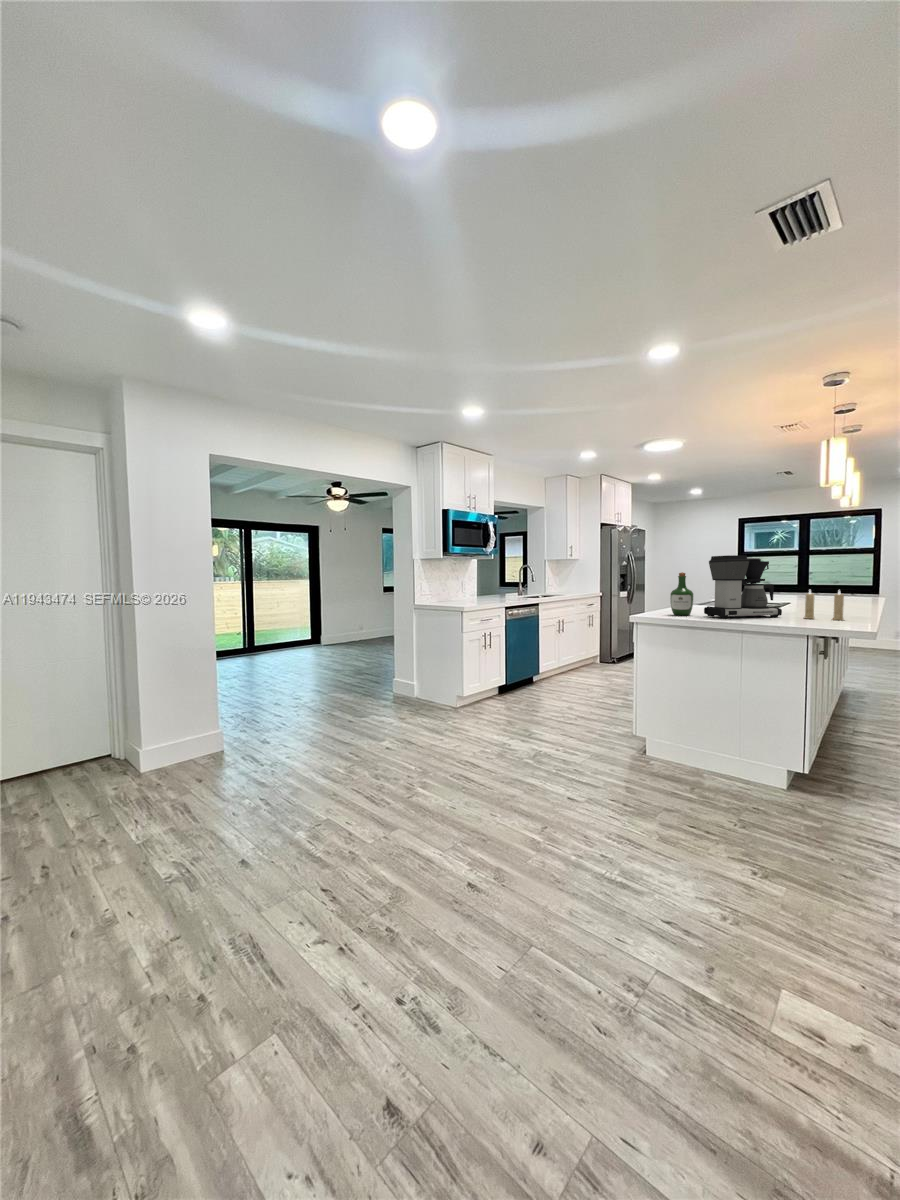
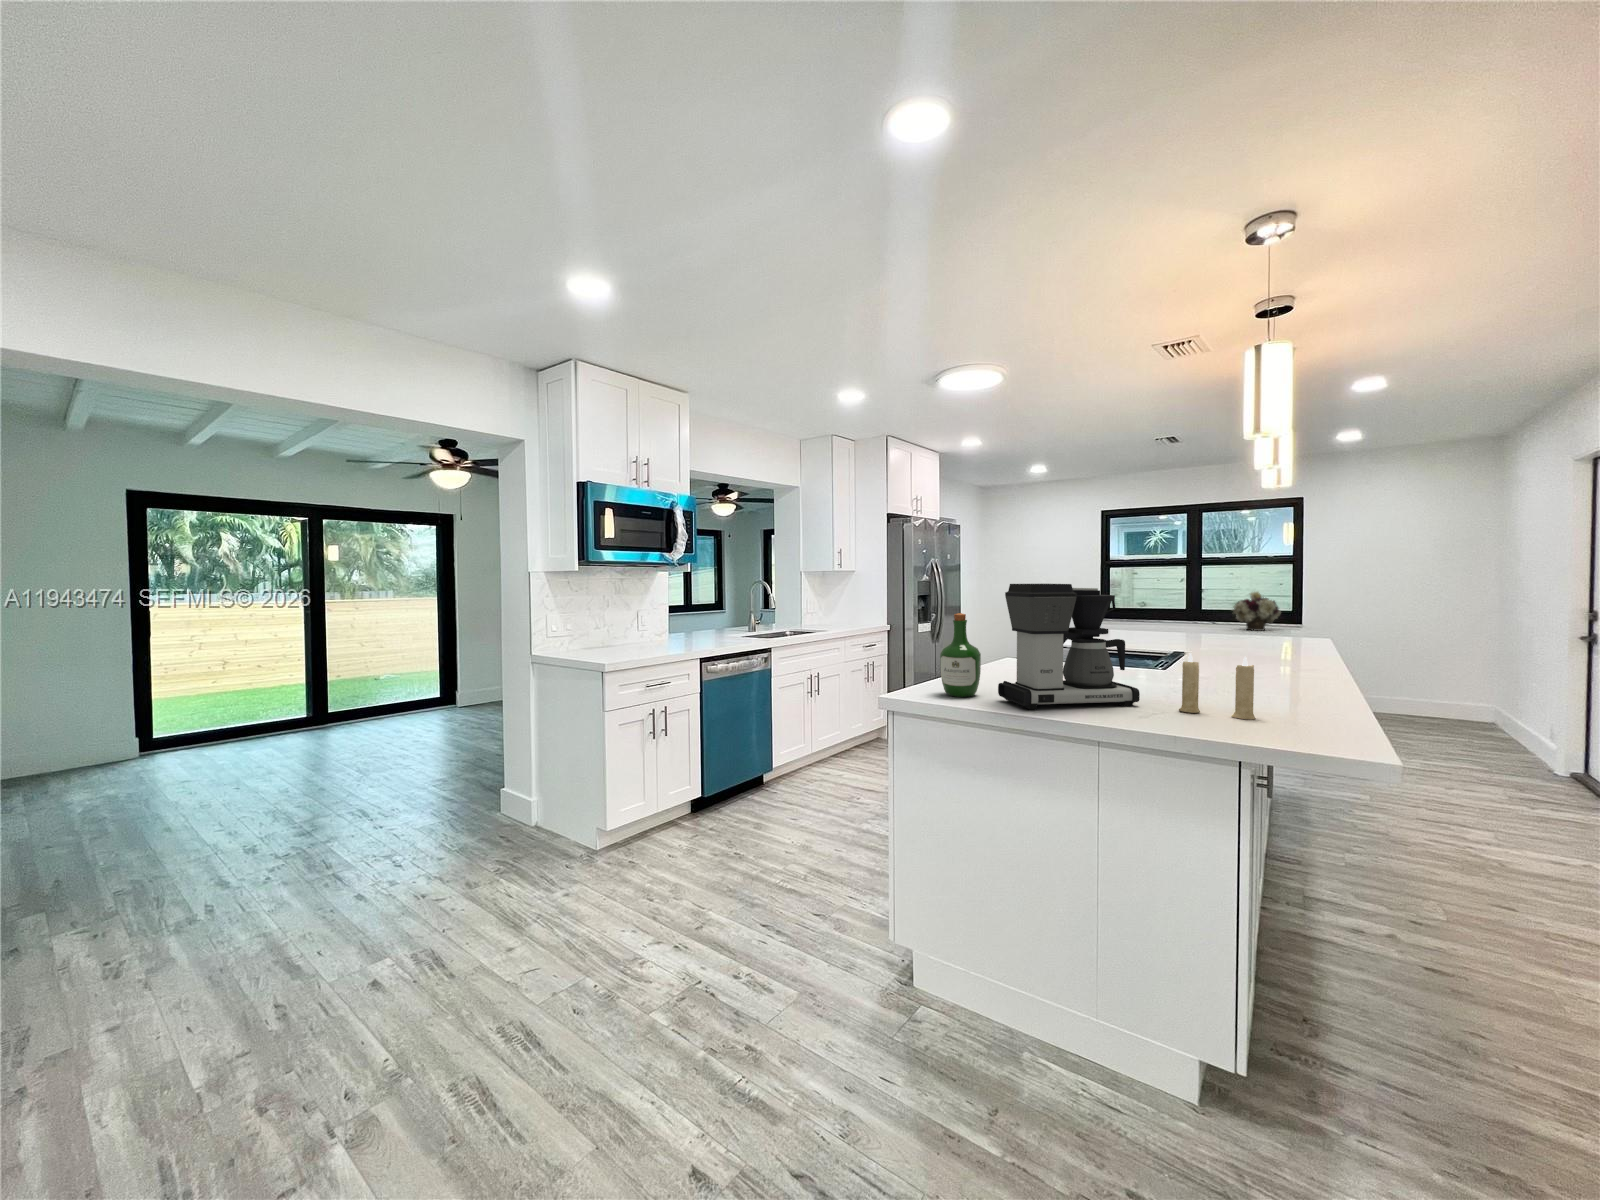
flower arrangement: none [830,570,866,595] -> present [1232,592,1281,631]

